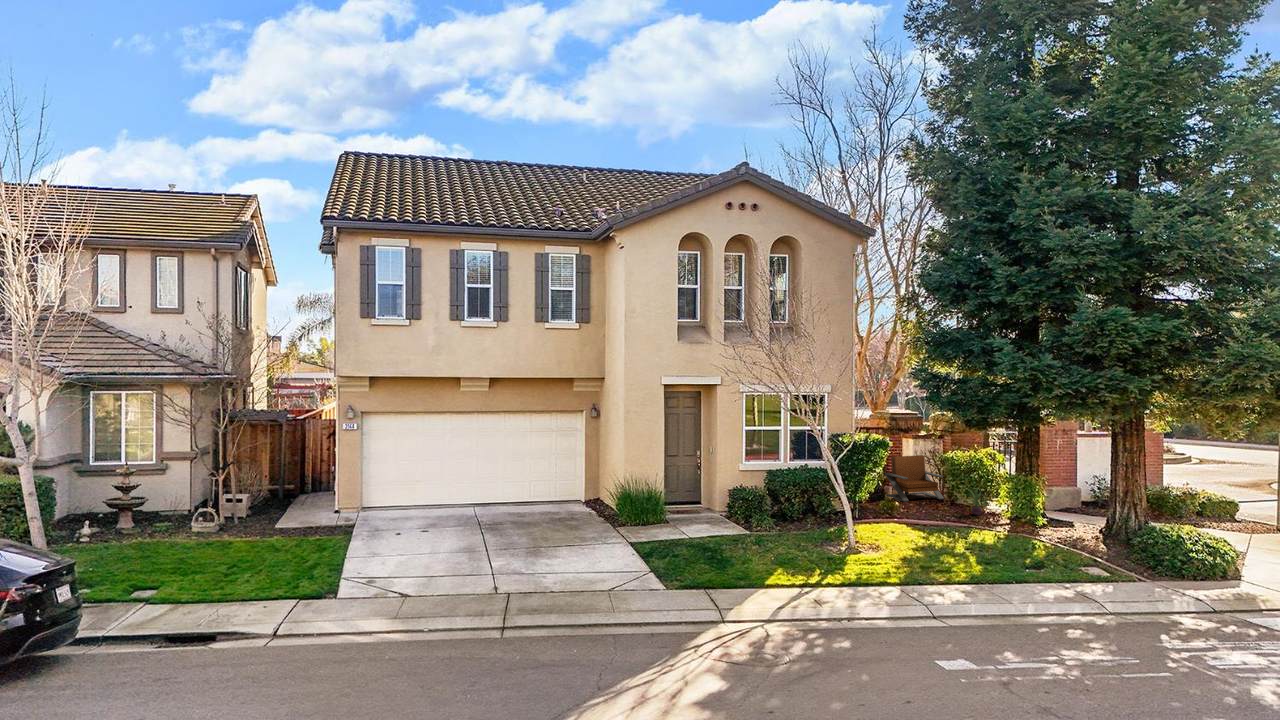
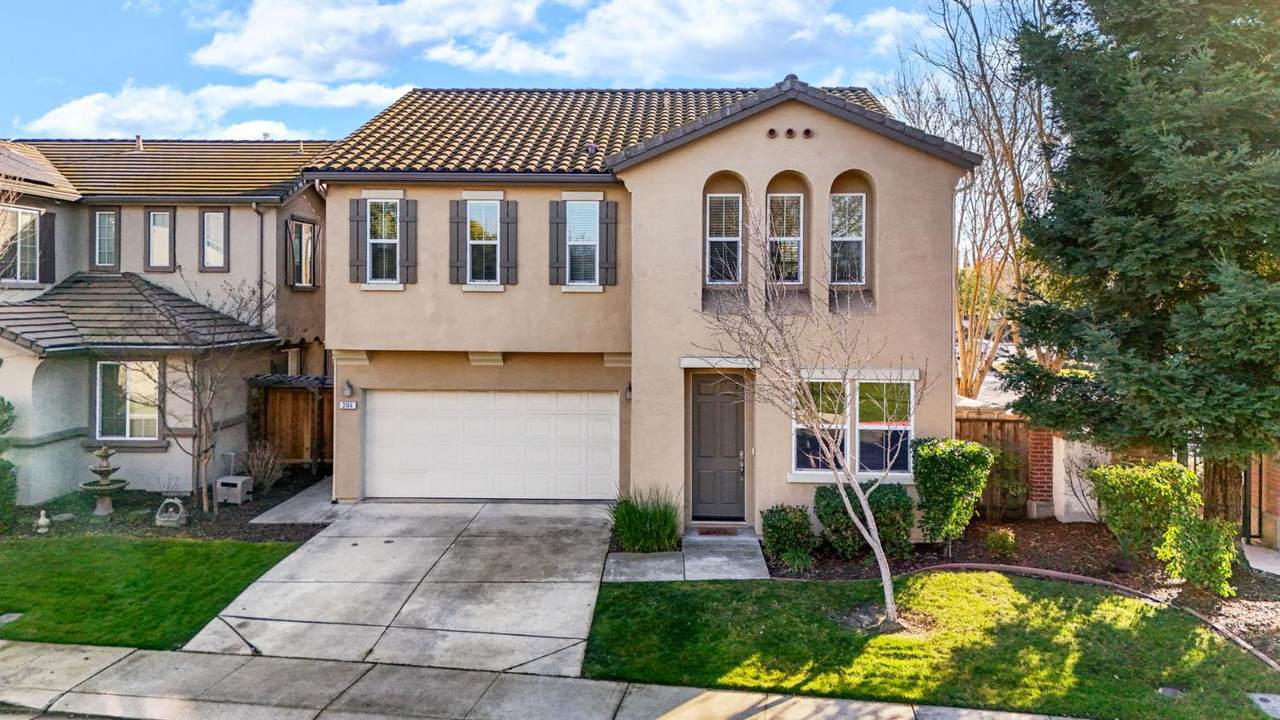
lounge chair: present [885,455,944,501] -> none [1002,470,1086,534]

